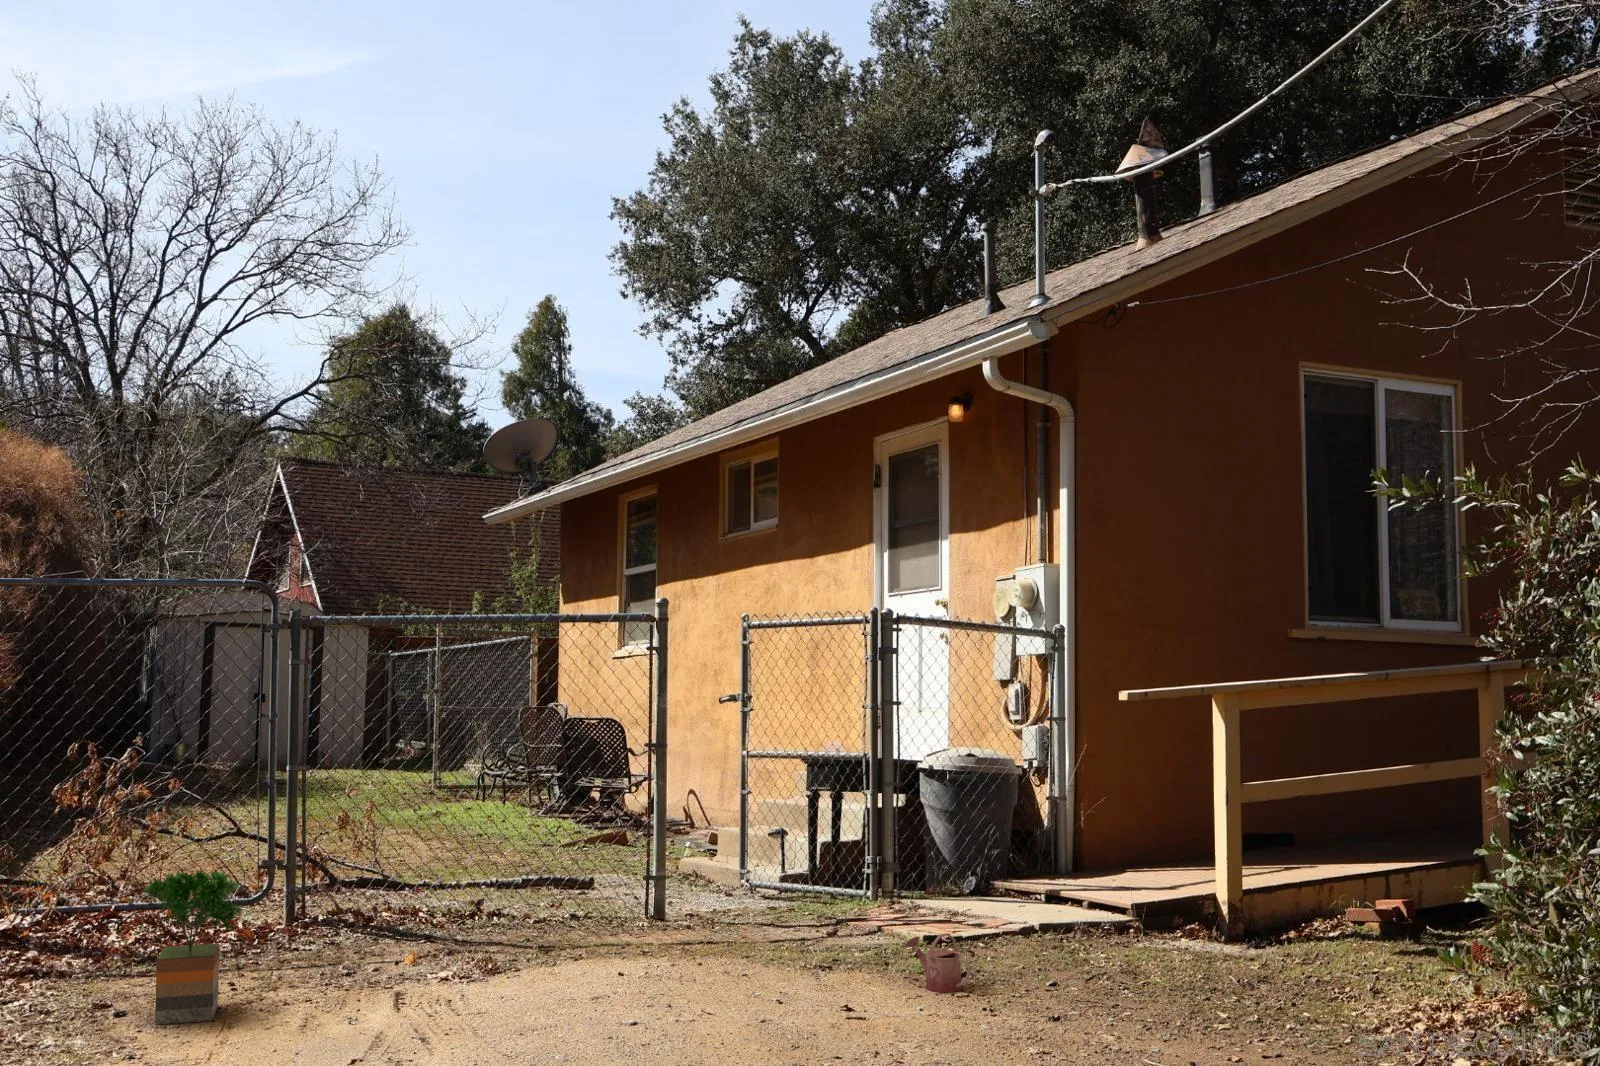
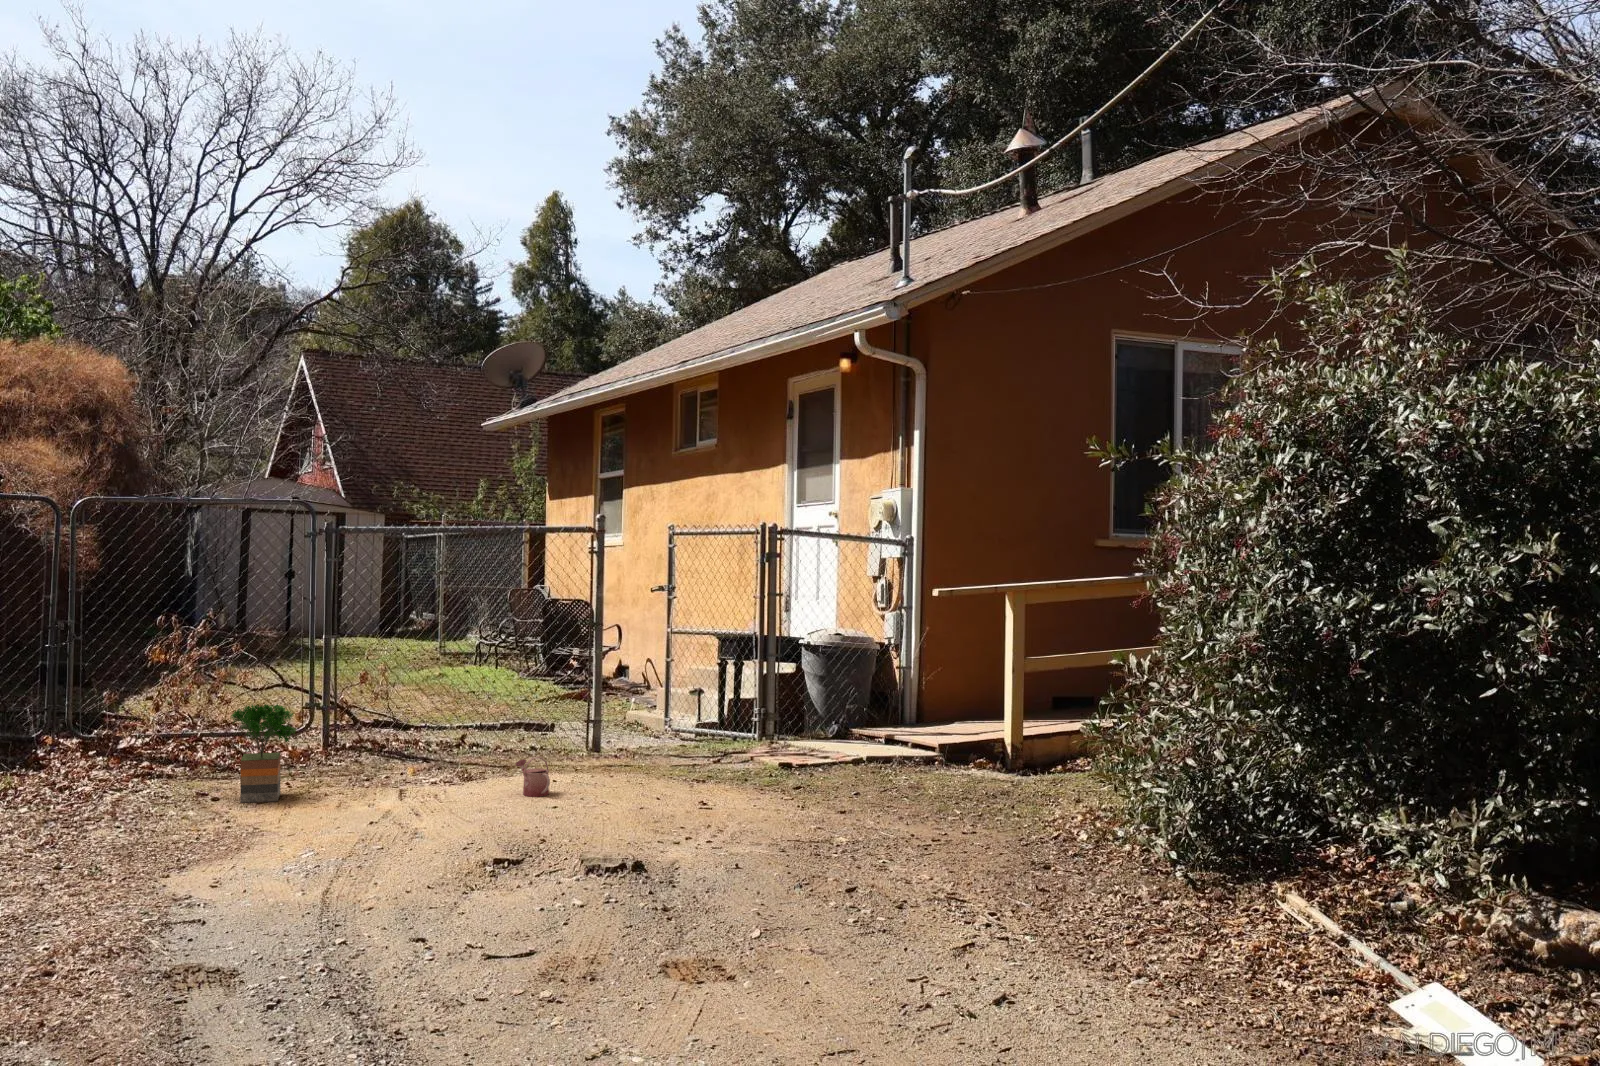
watering can: present [906,933,971,993] -> present [516,757,550,797]

